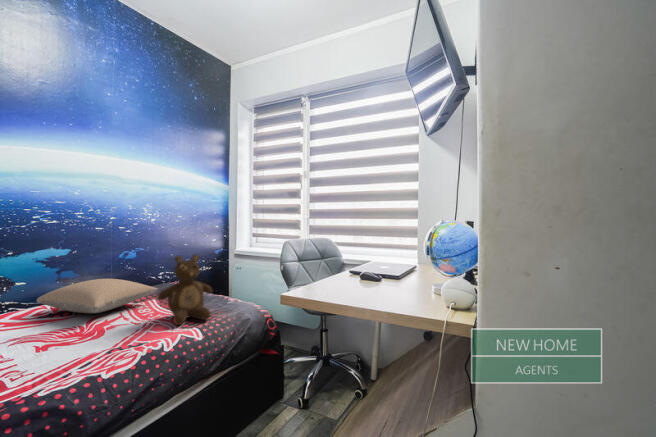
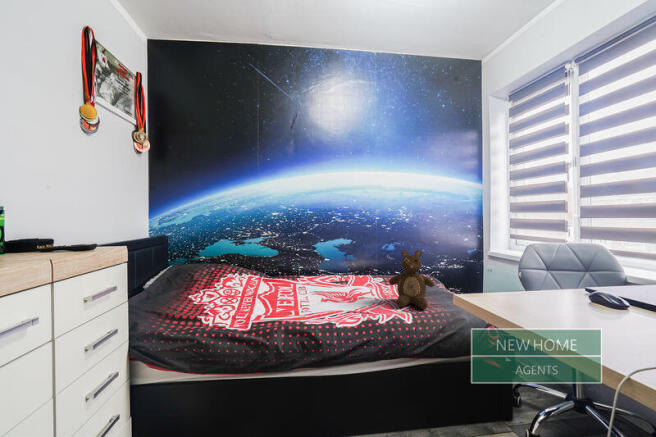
pillow: present [37,279,158,314] -> none [332,263,399,286]

